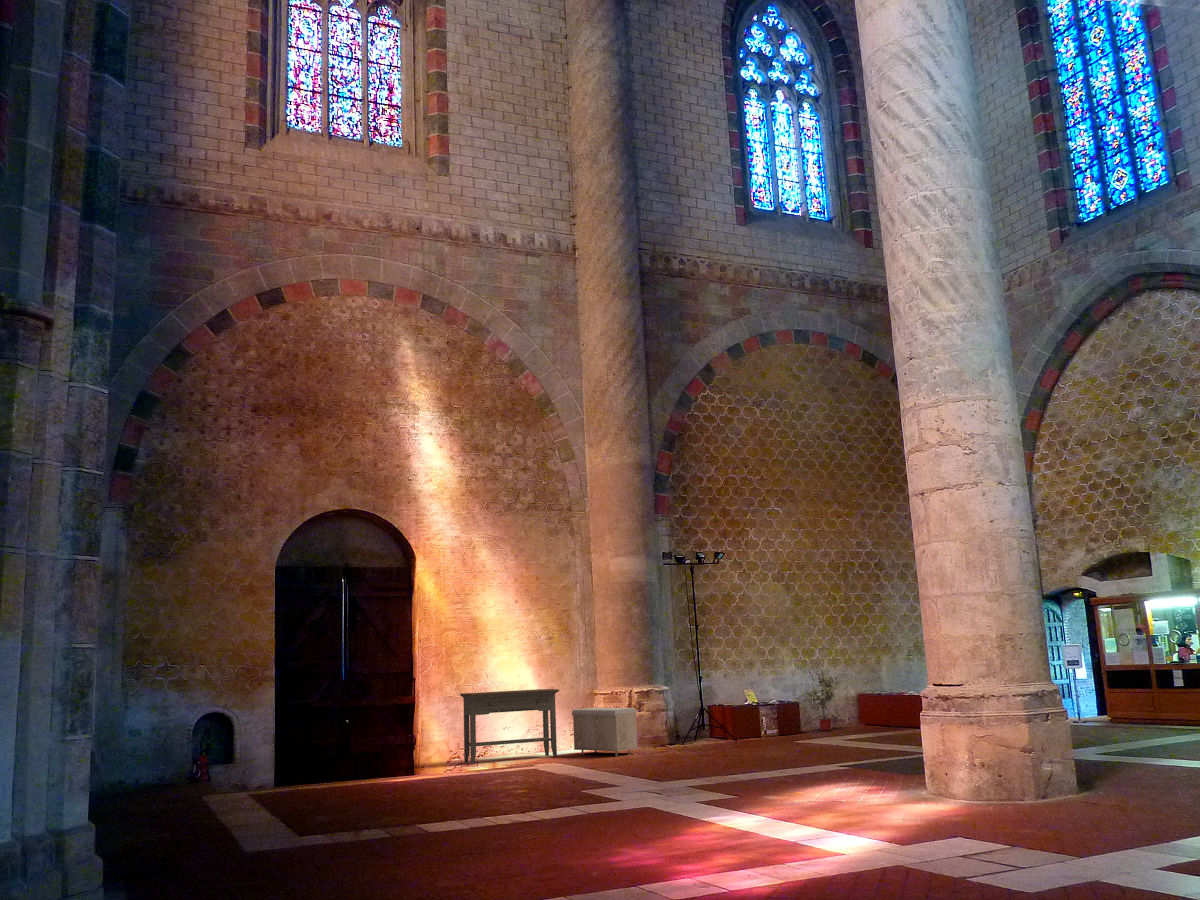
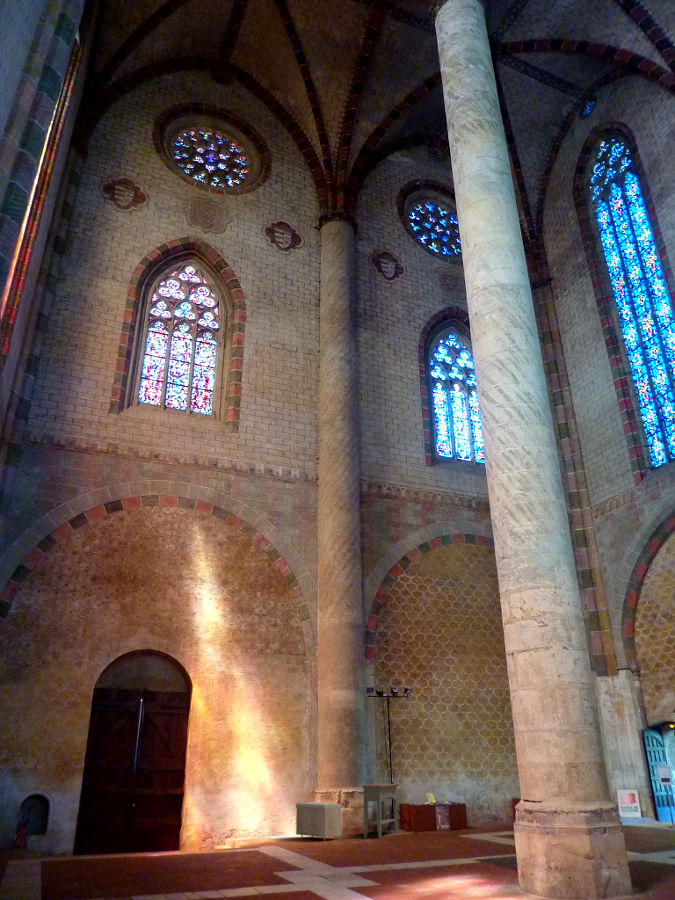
potted tree: present [806,669,836,731] -> none [471,780,496,829]
console table: present [460,689,559,764] -> present [363,784,399,838]

